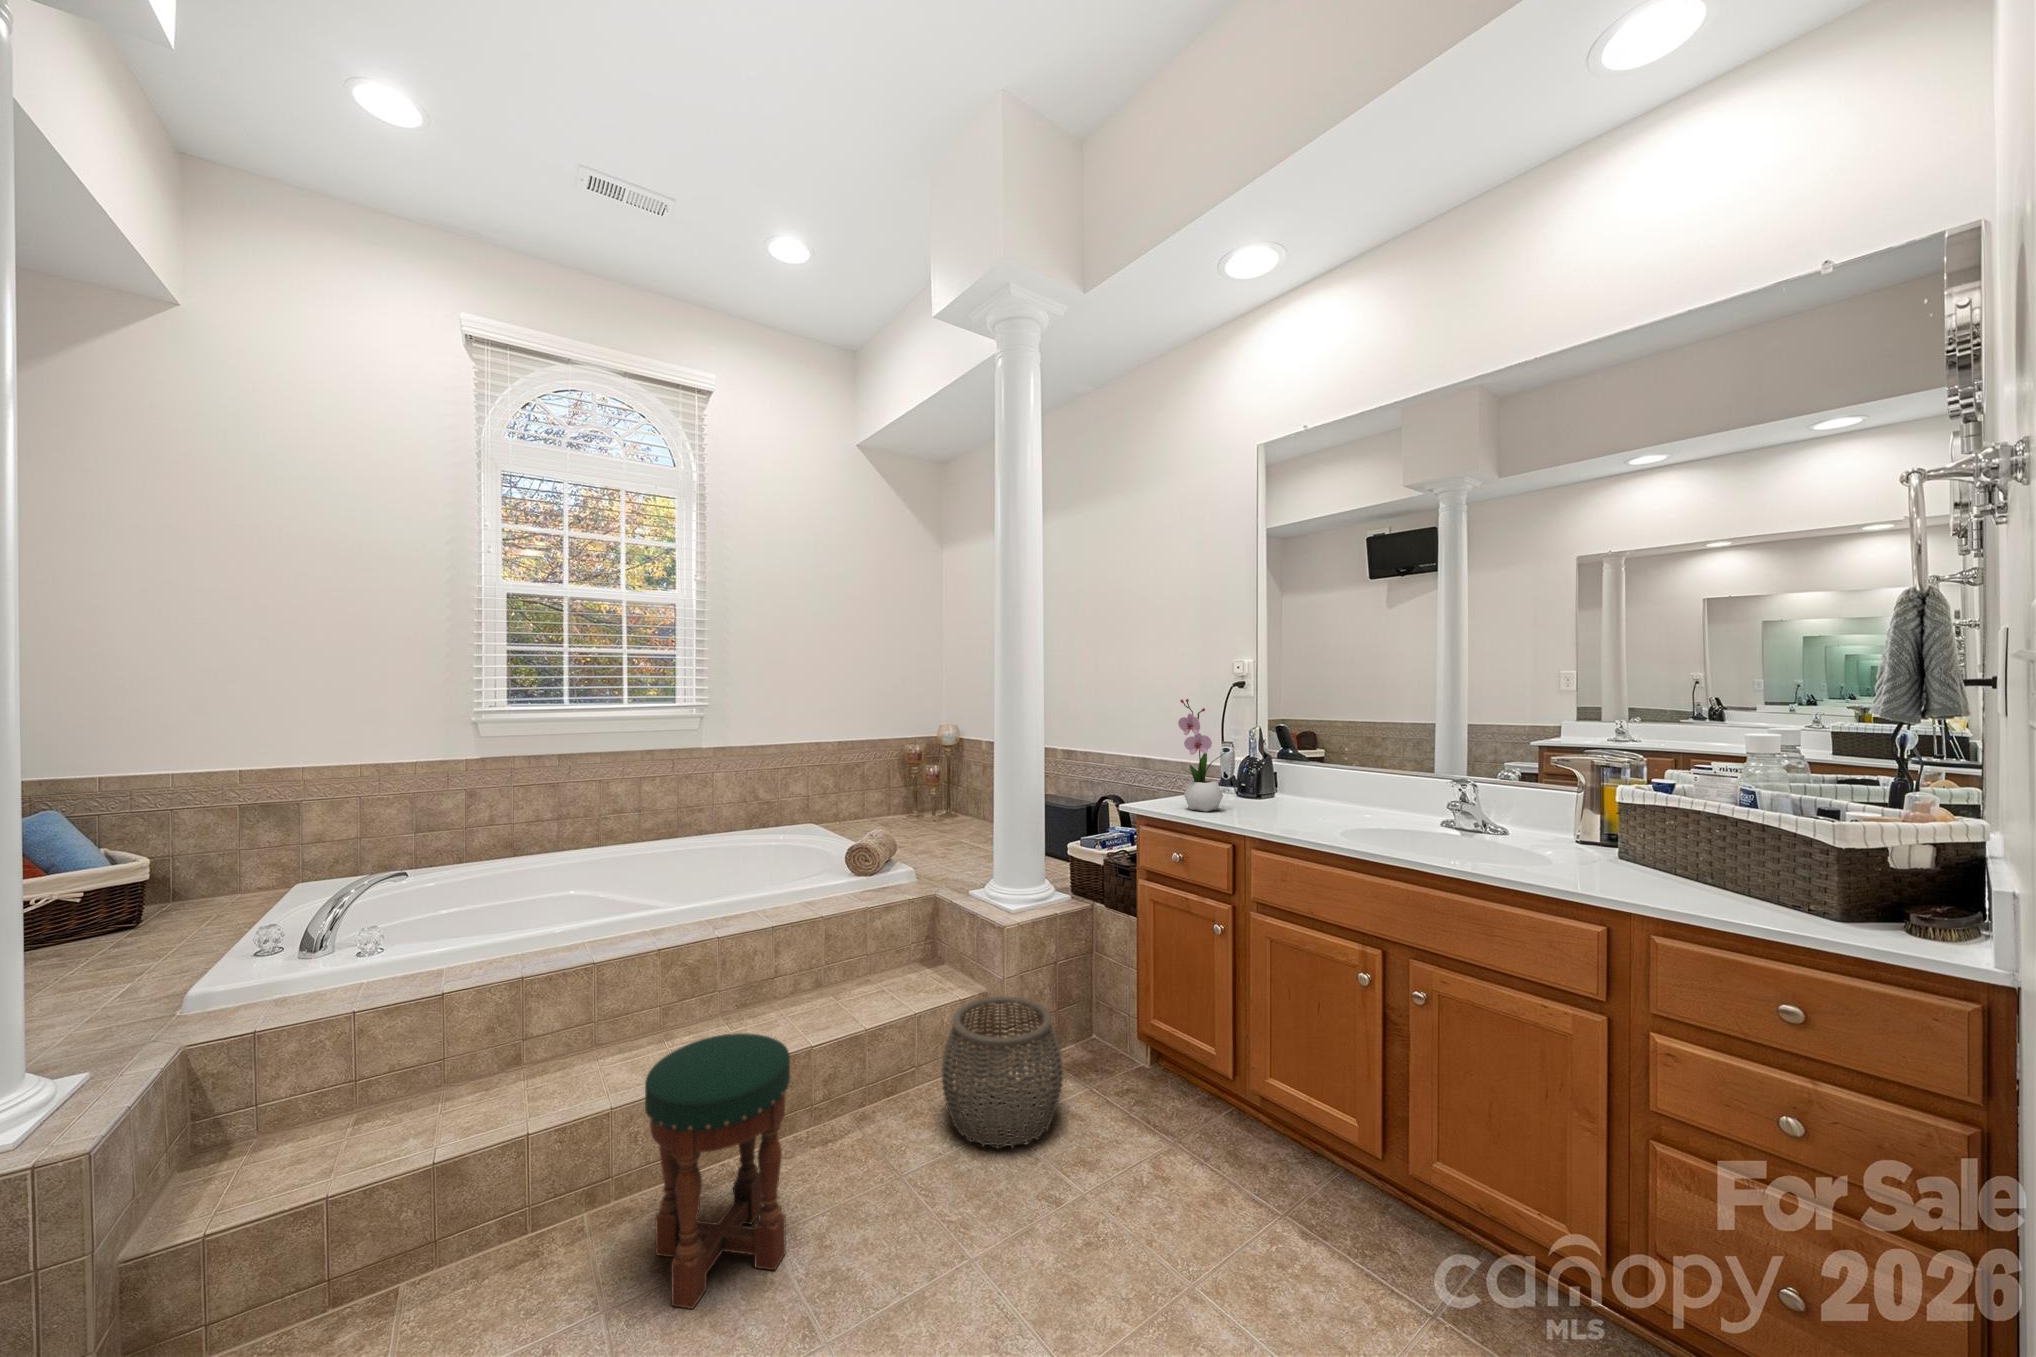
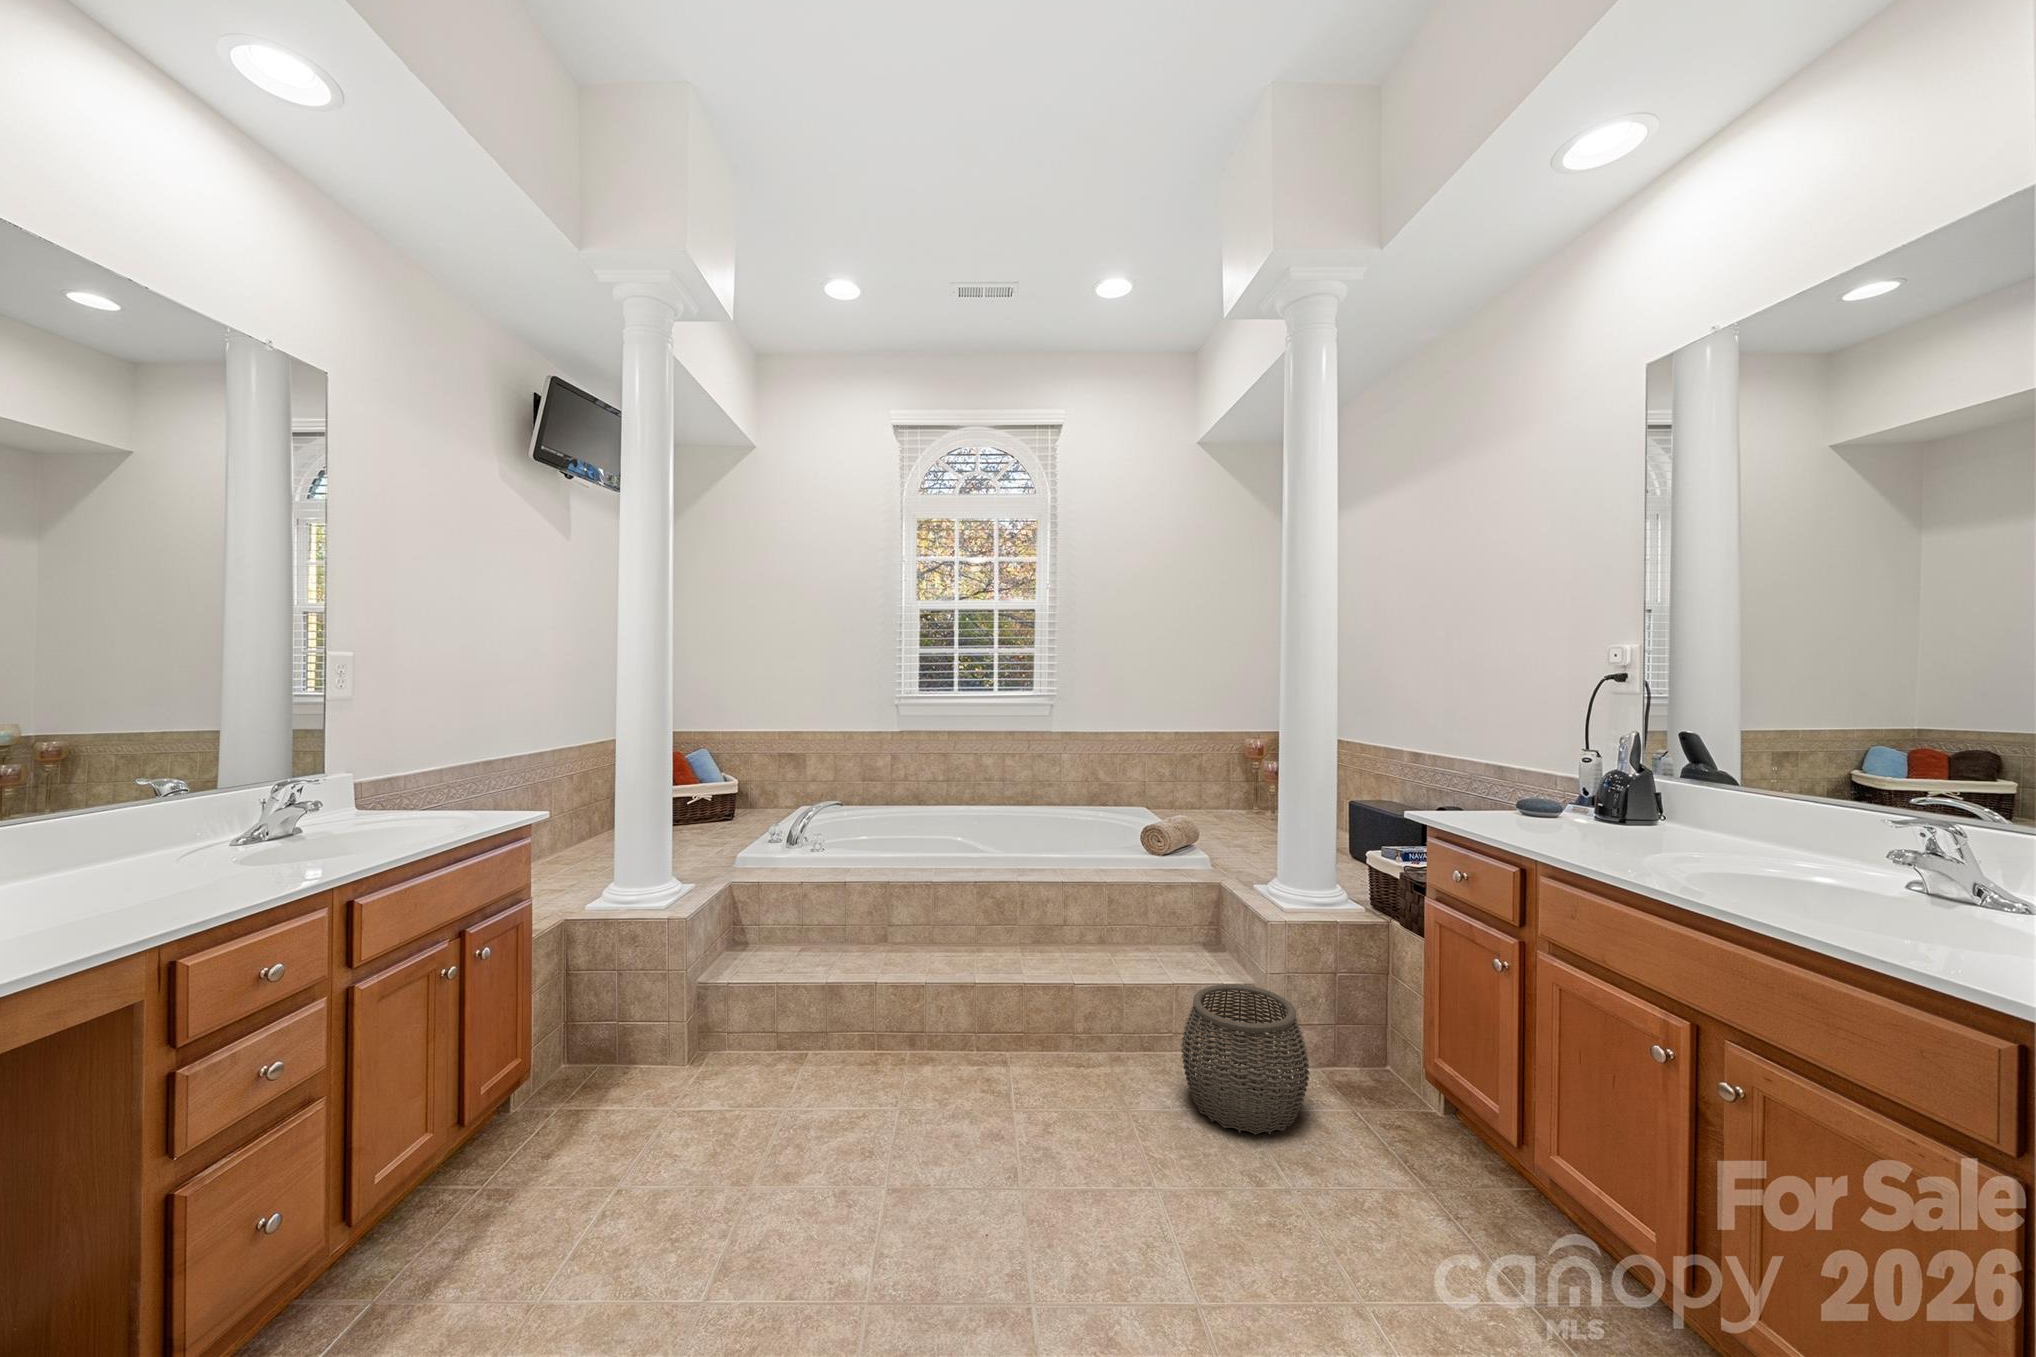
flower arrangement: present [1178,699,1226,812] -> none [1471,693,1543,827]
stool: present [645,1033,790,1309] -> none [918,950,1024,1147]

